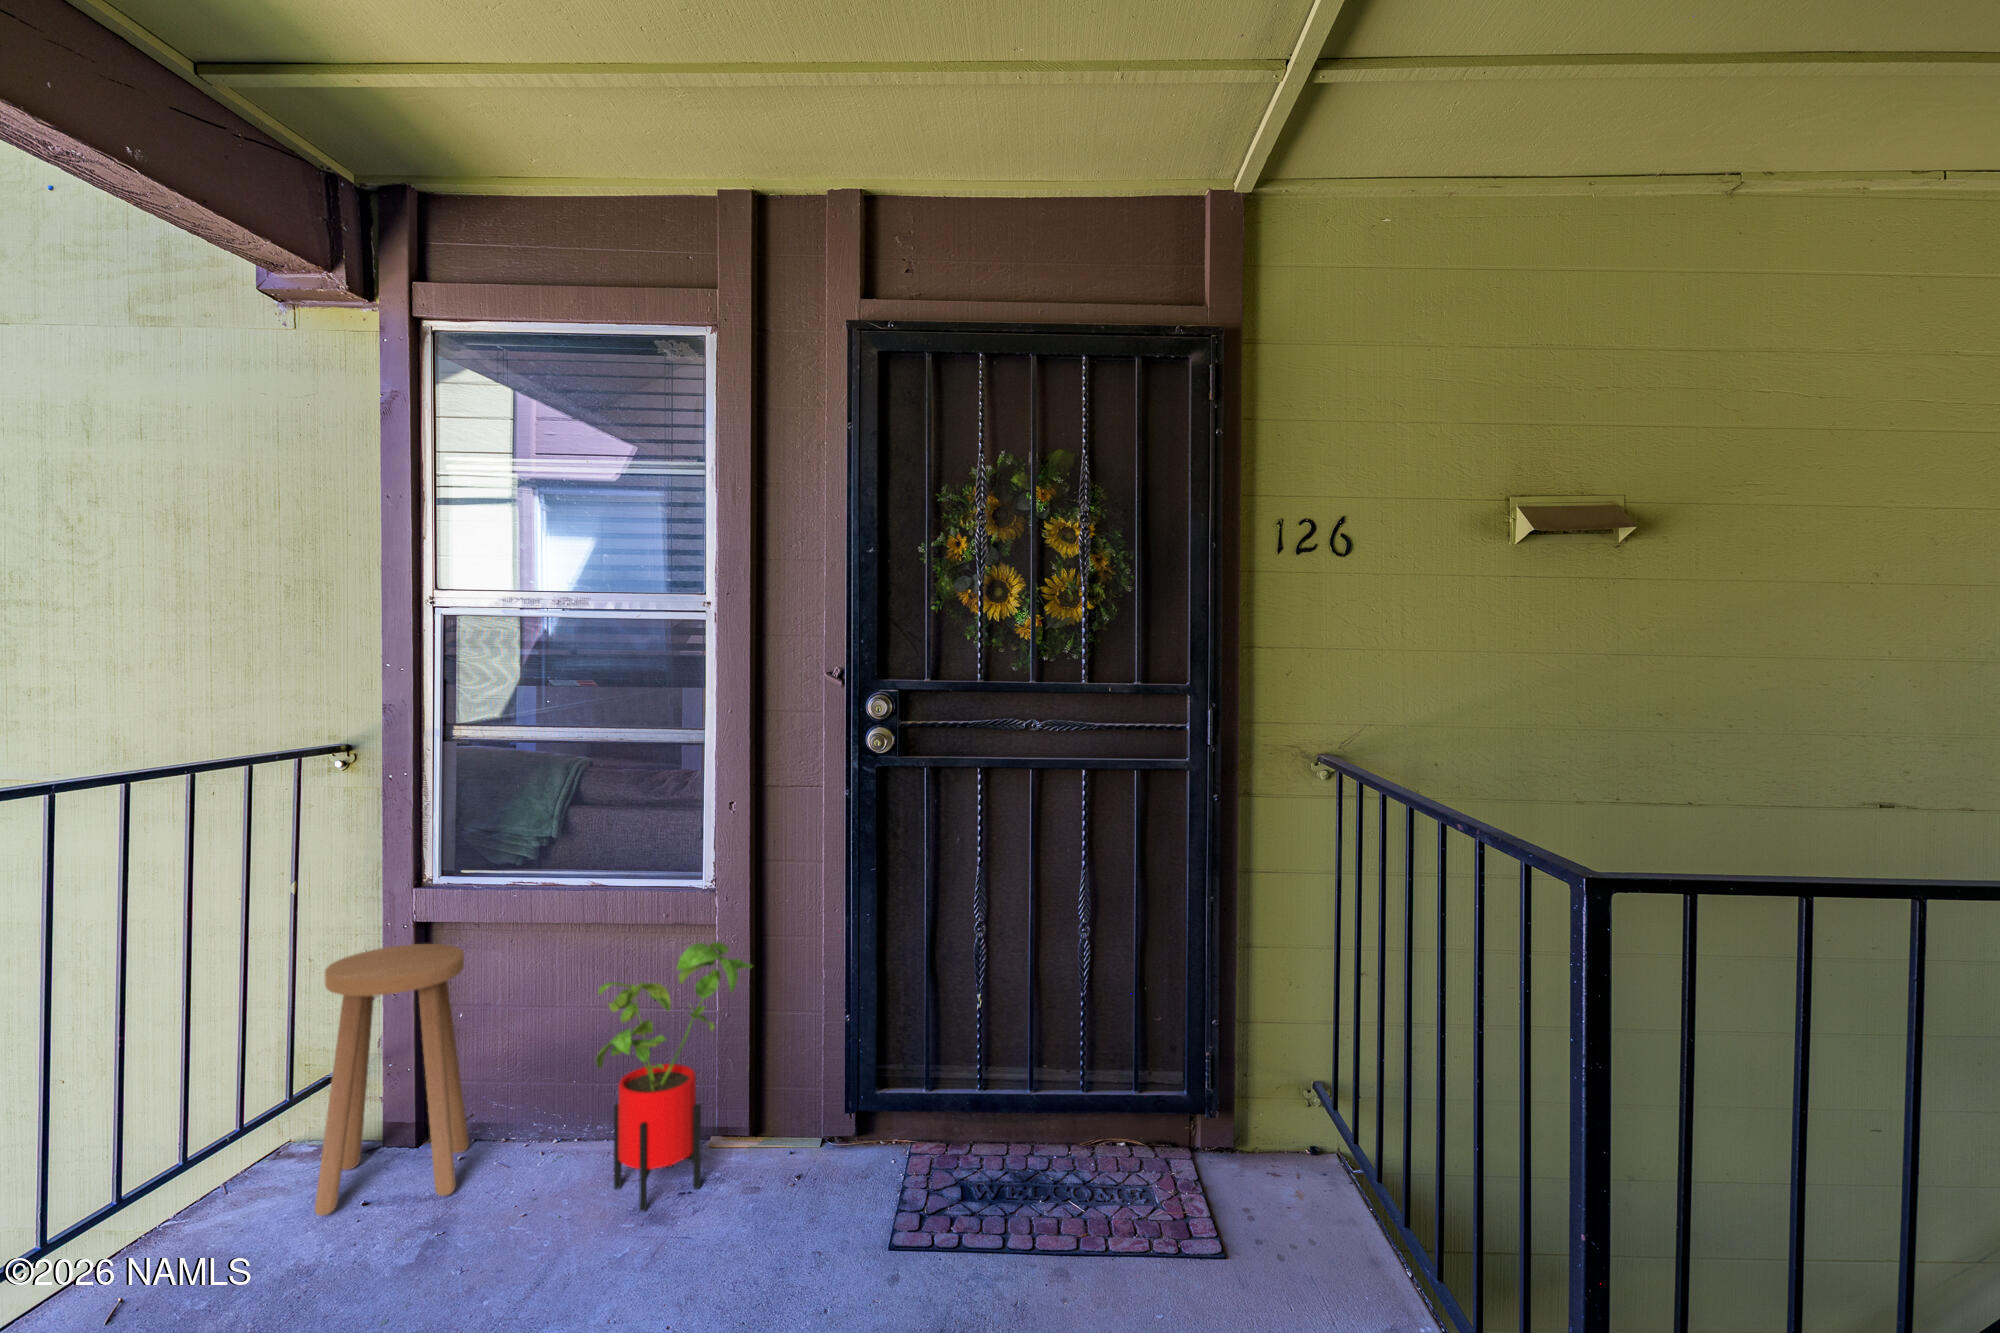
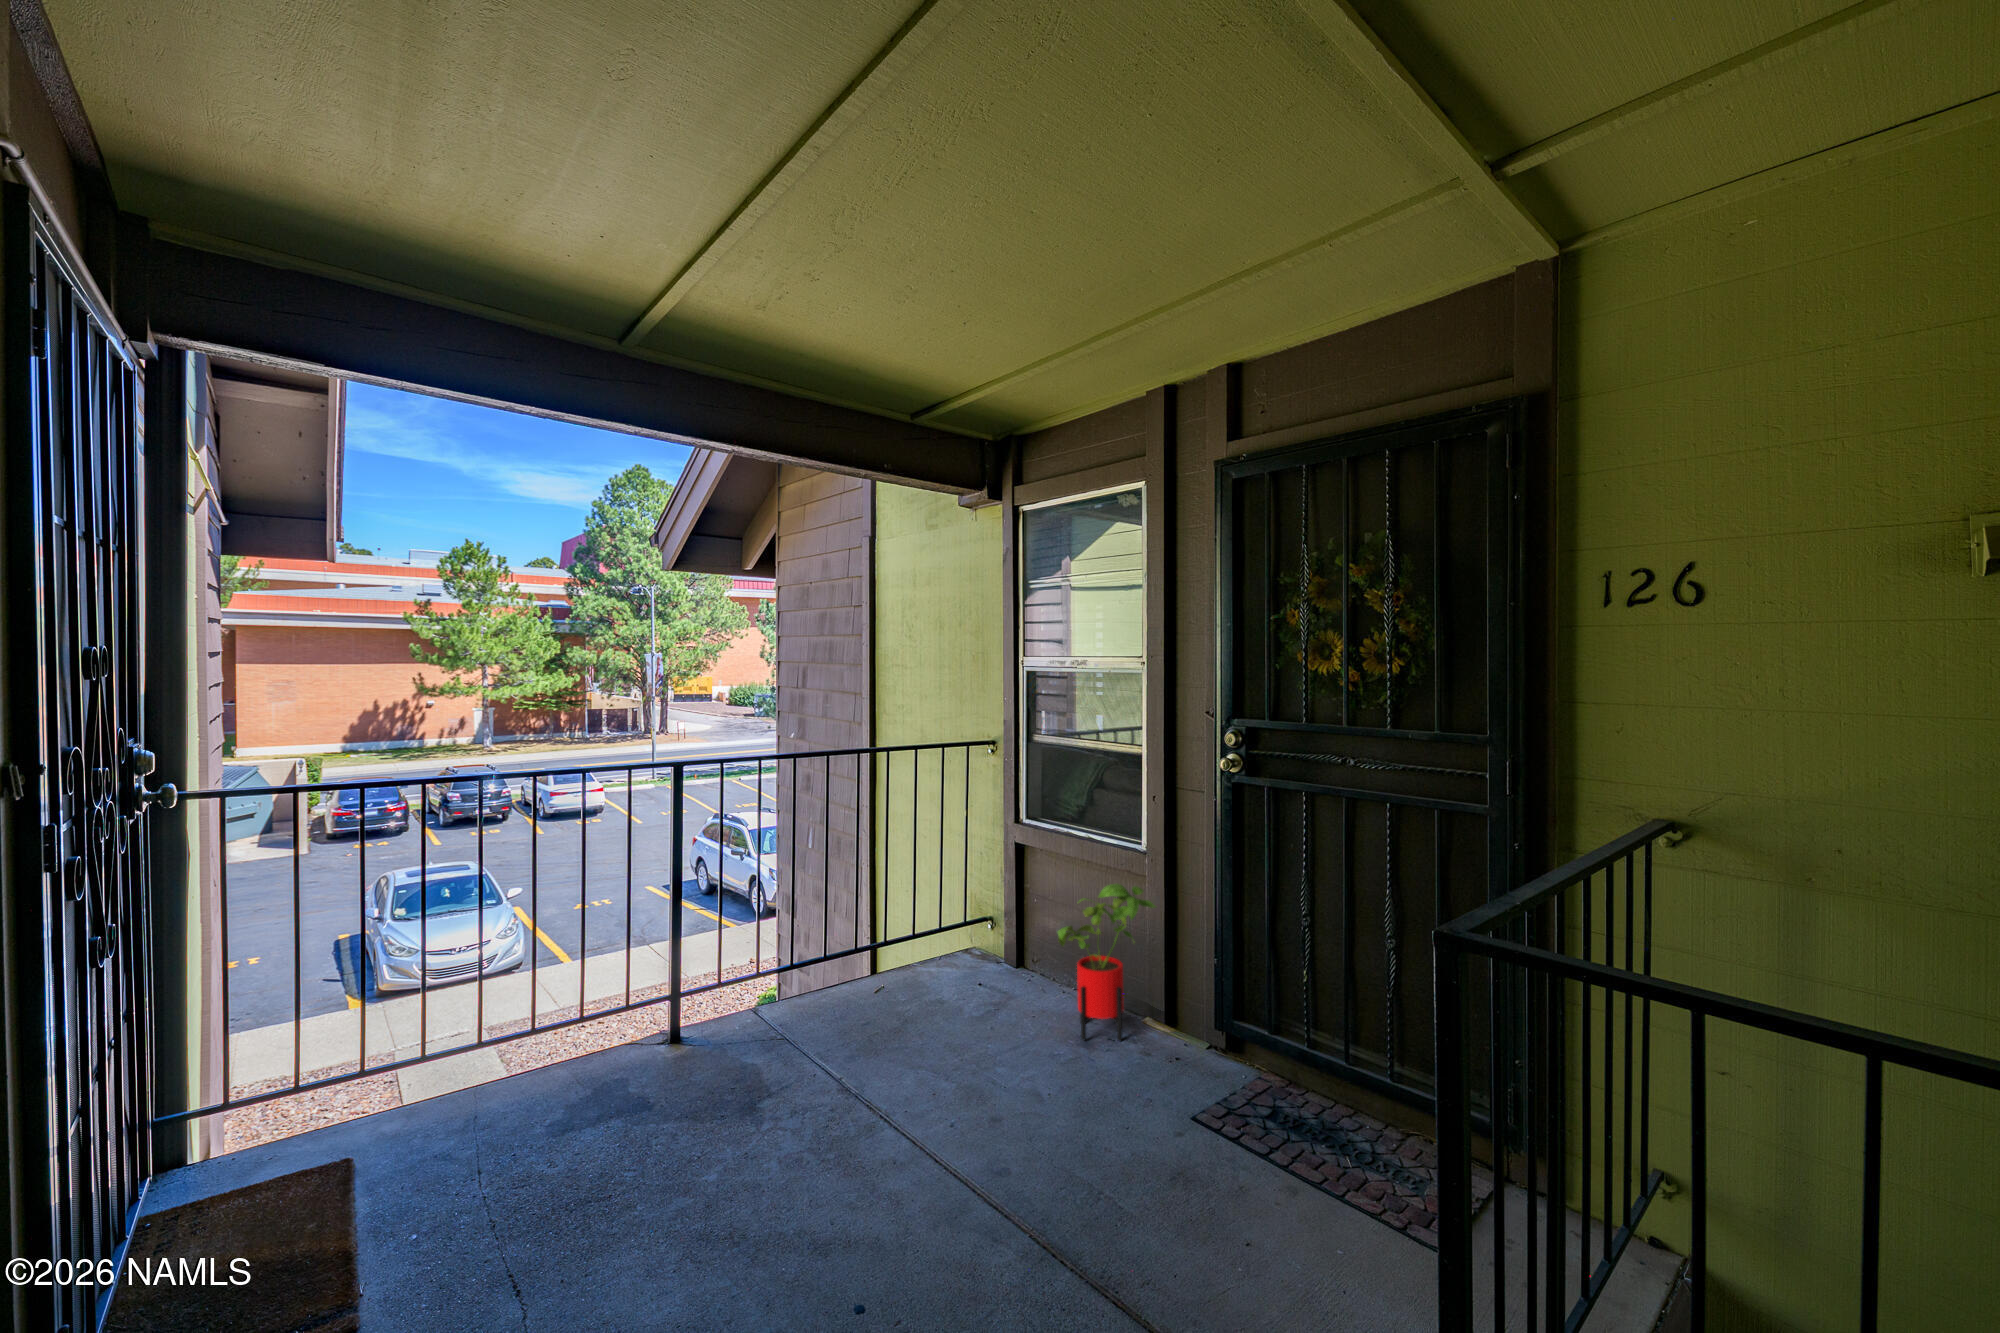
stool: present [315,944,469,1216] -> none [956,854,1037,996]

